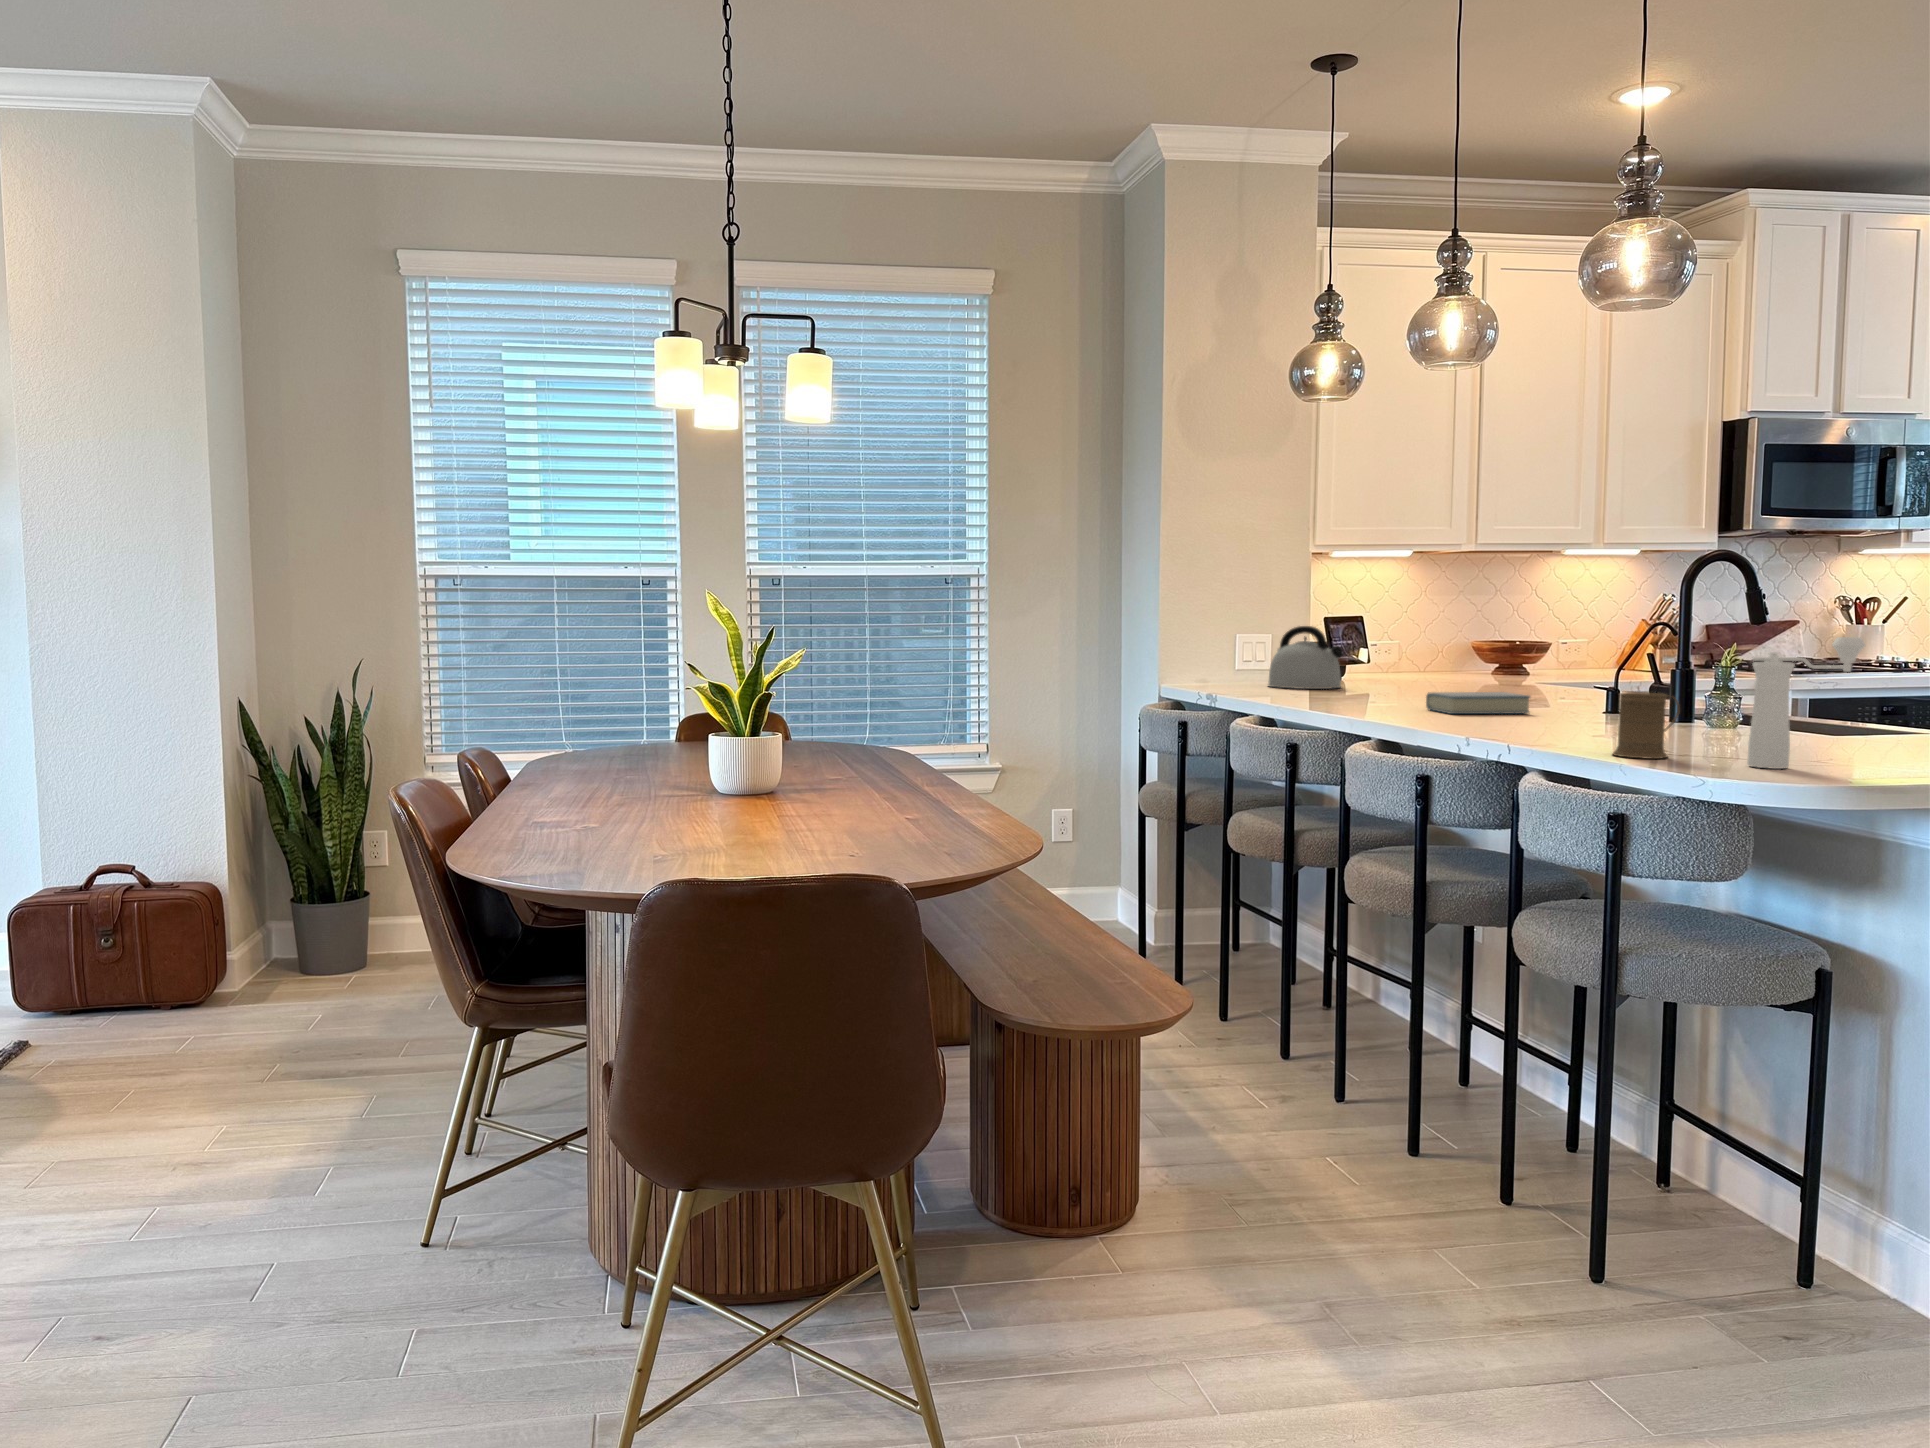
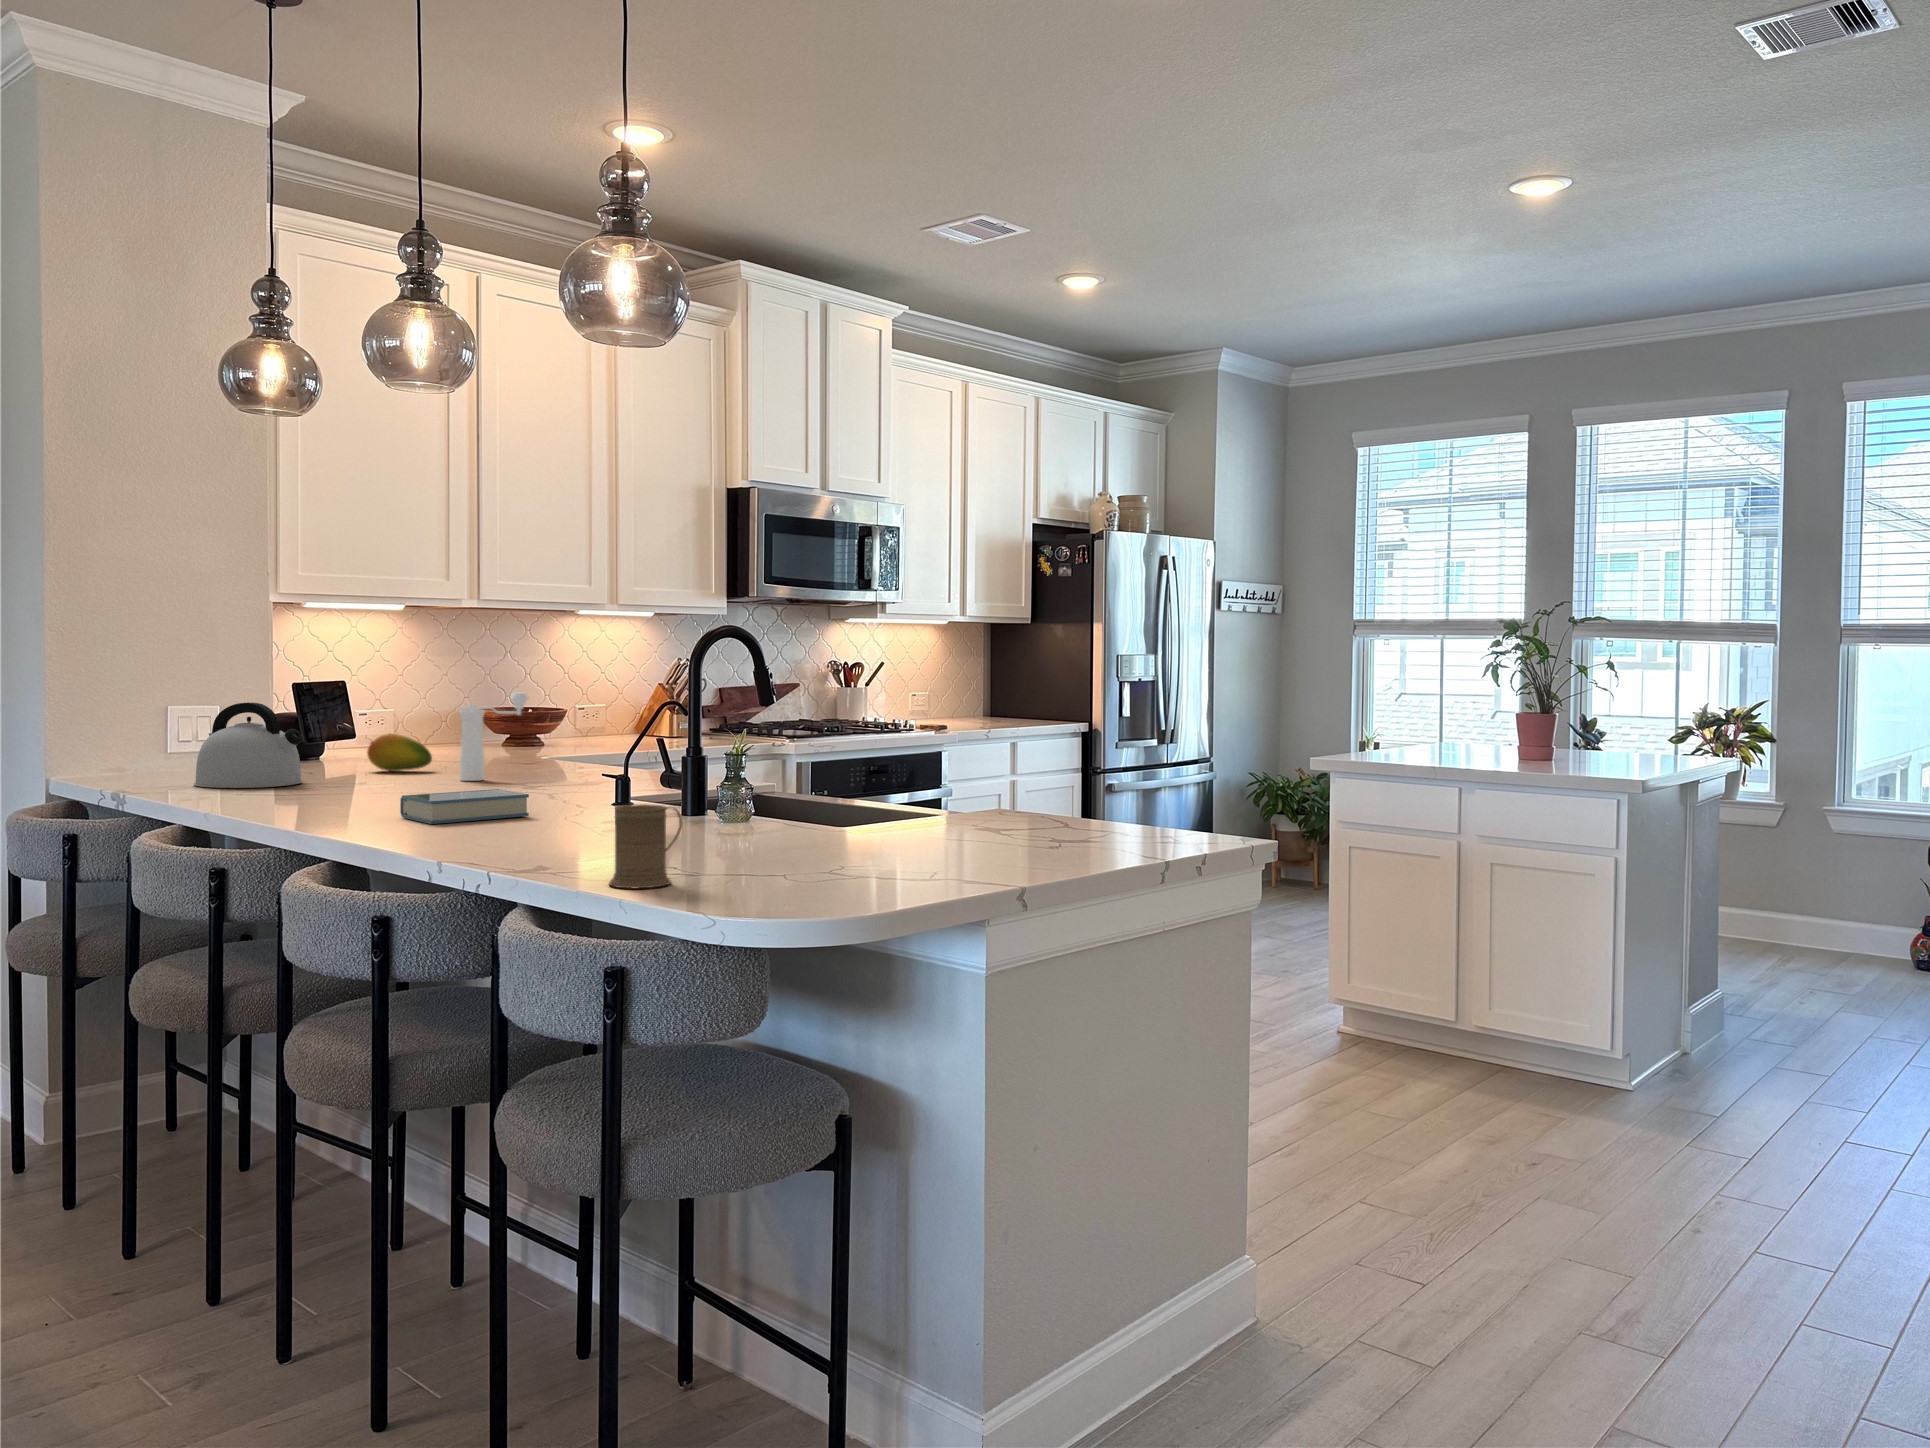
pepper mill: present [1747,637,1865,769] -> present [459,693,528,781]
fruit: none [1387,654,1438,683] -> present [367,734,432,771]

